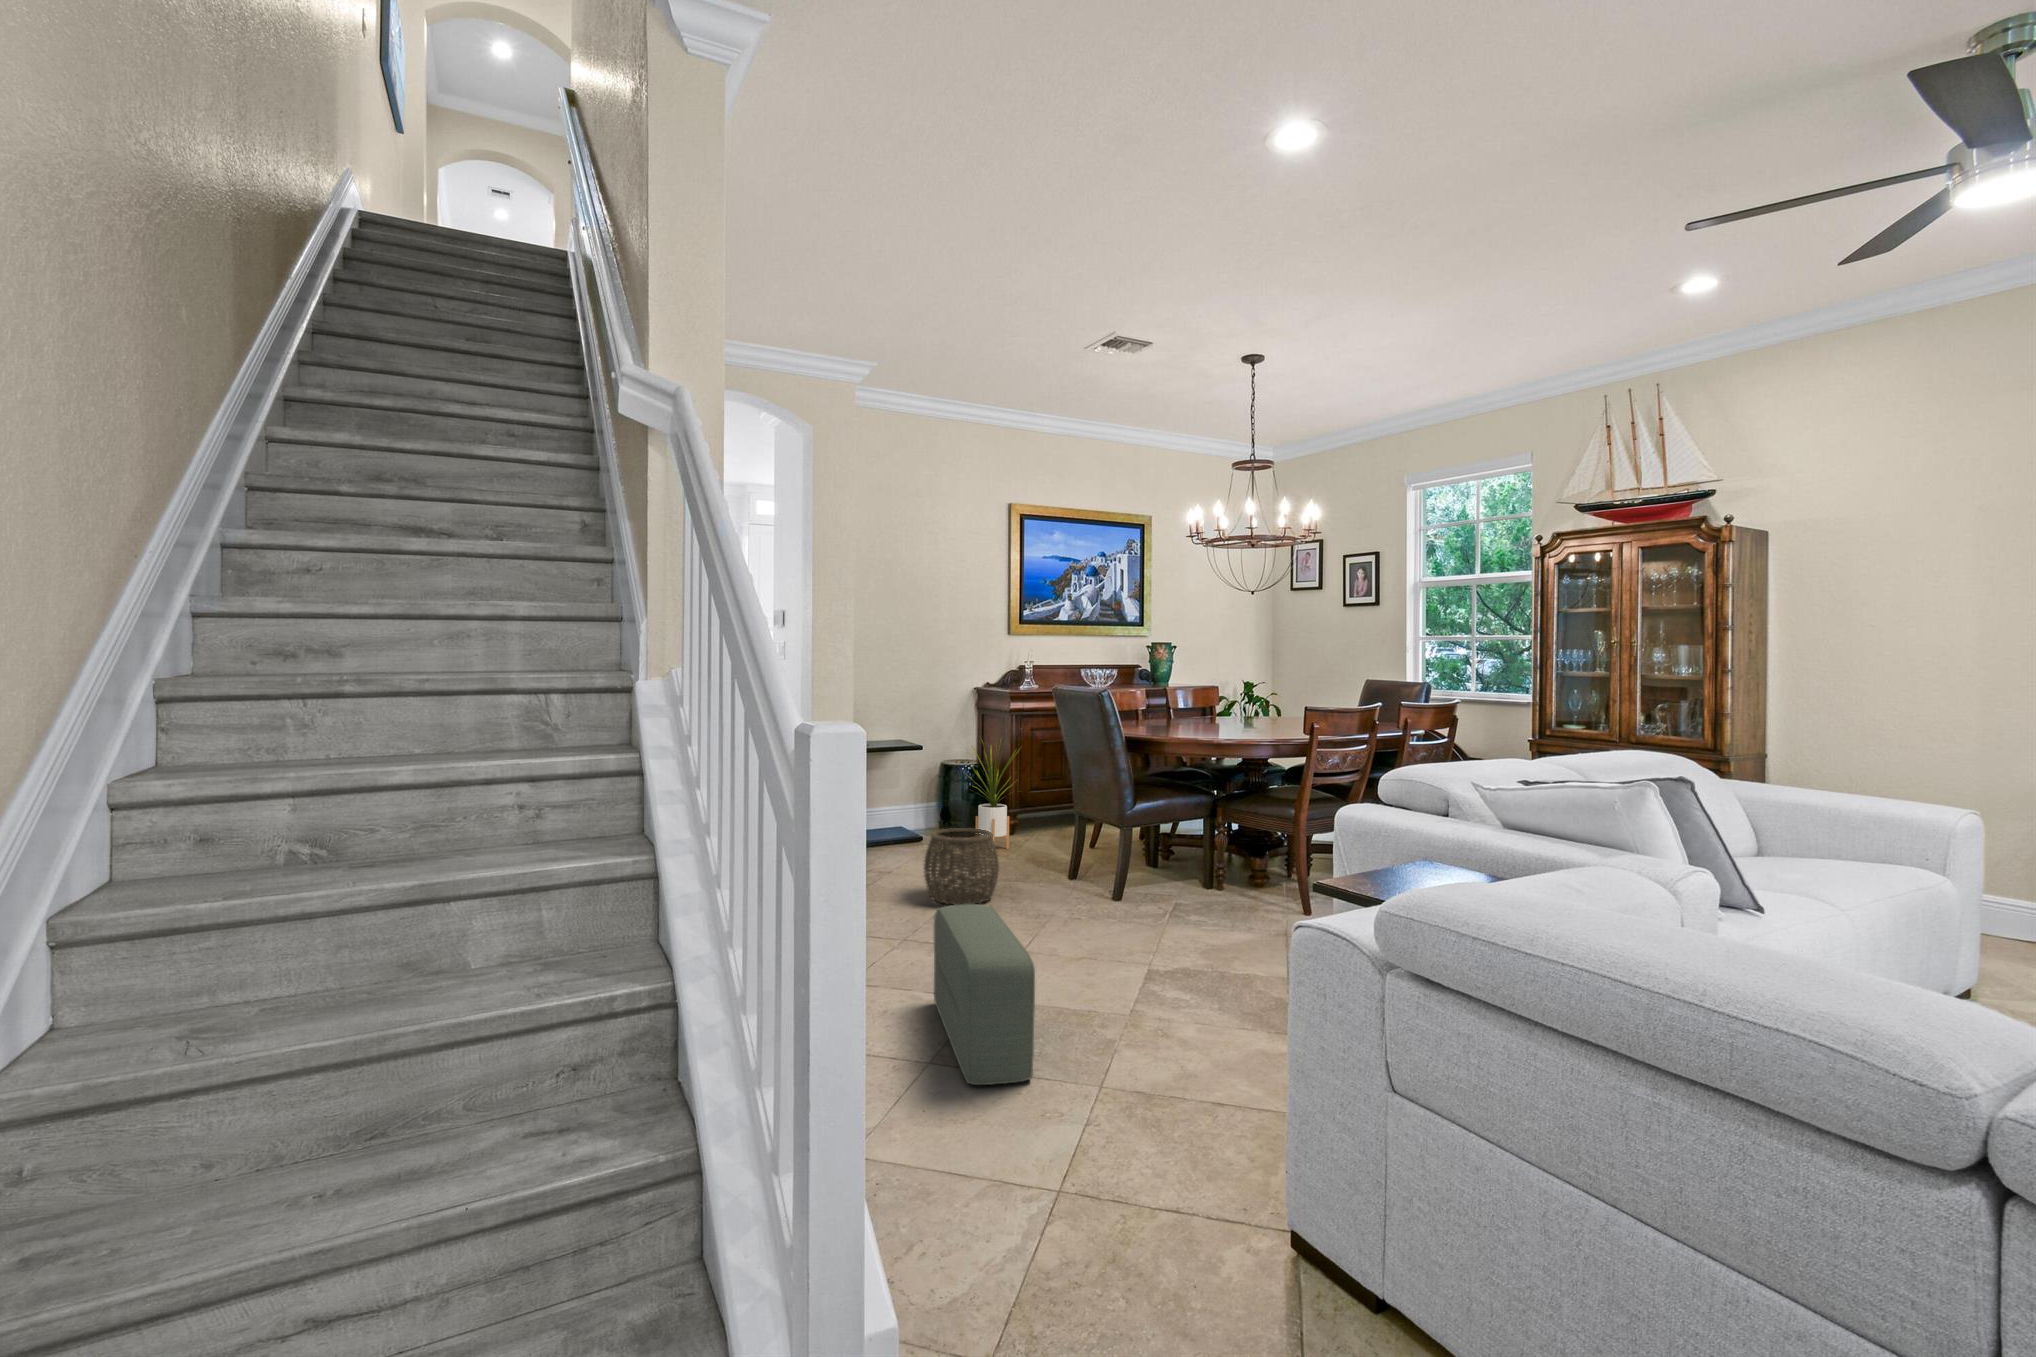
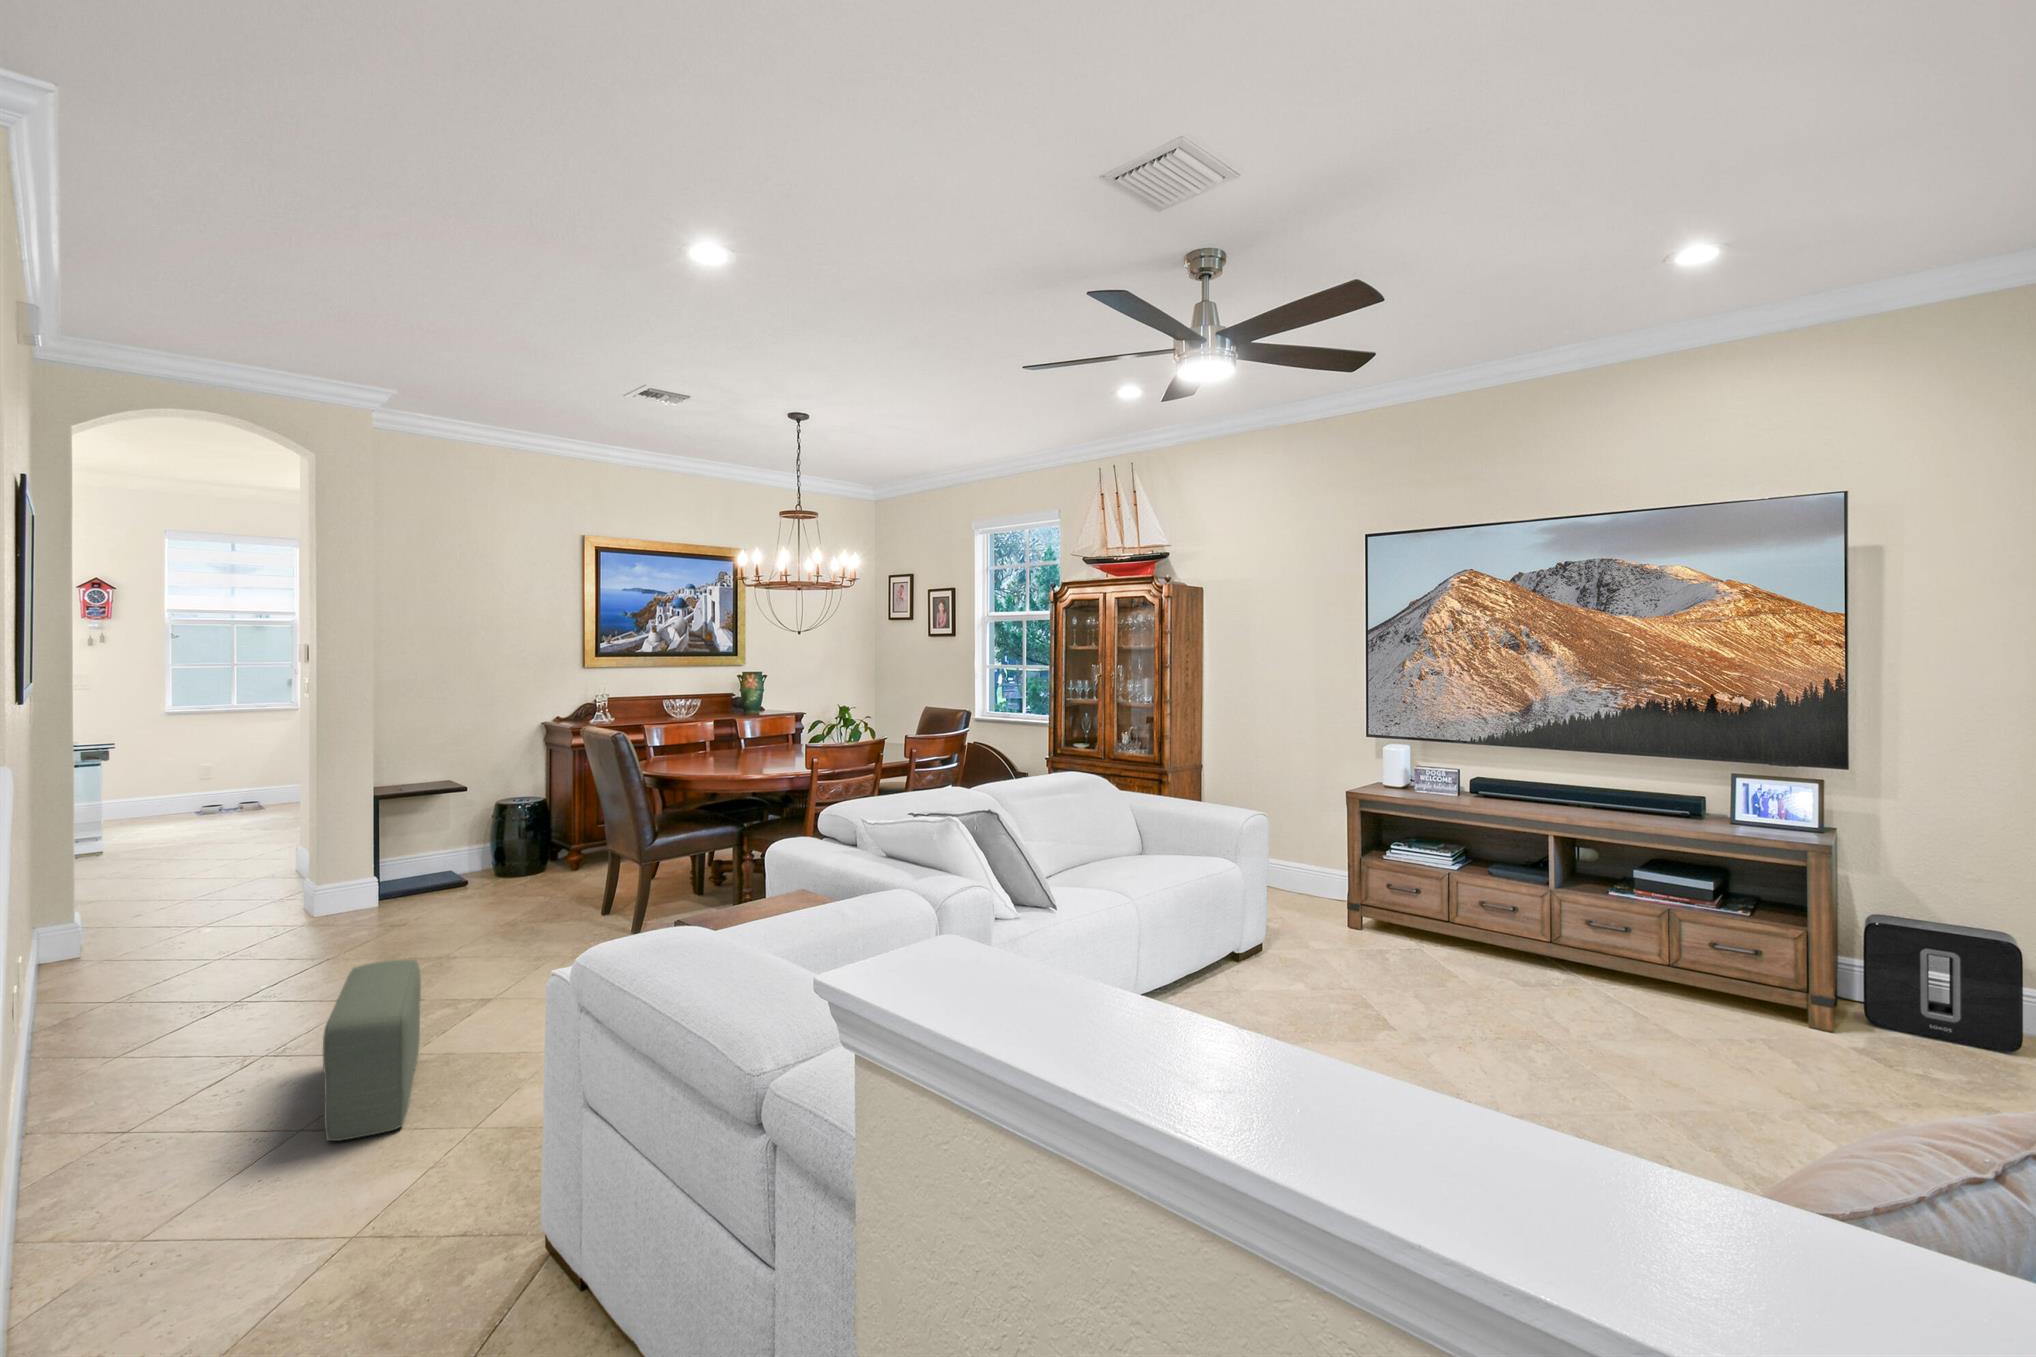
house plant: present [972,739,1019,849] -> none [510,773,578,892]
woven basket: present [924,828,999,905] -> none [422,874,511,954]

